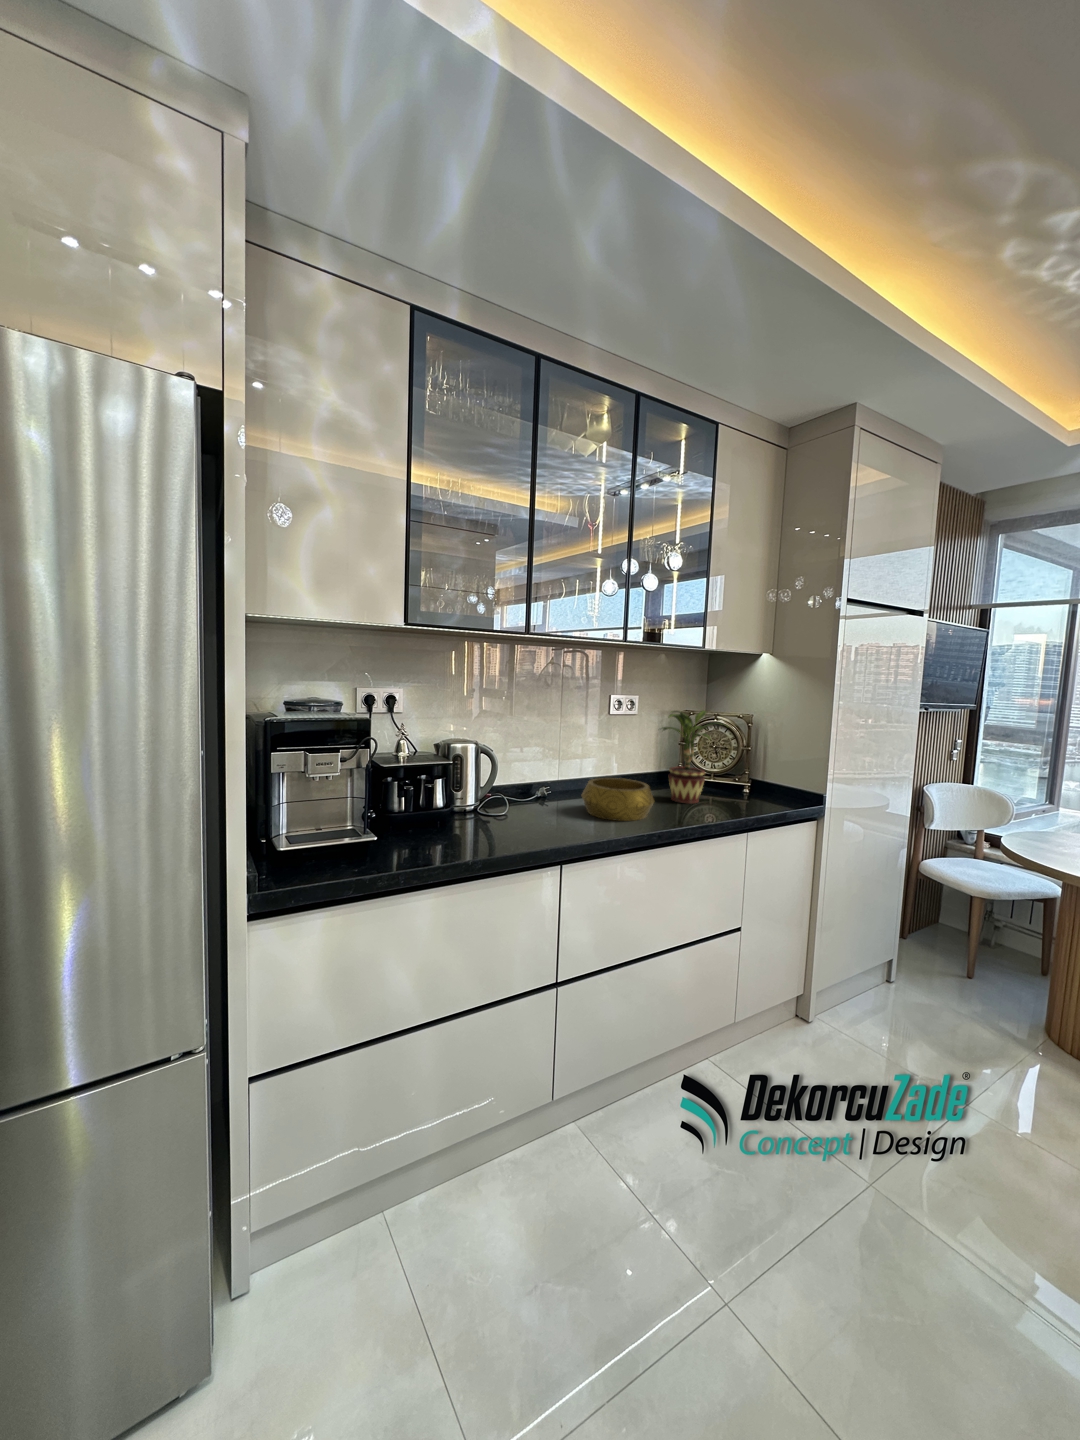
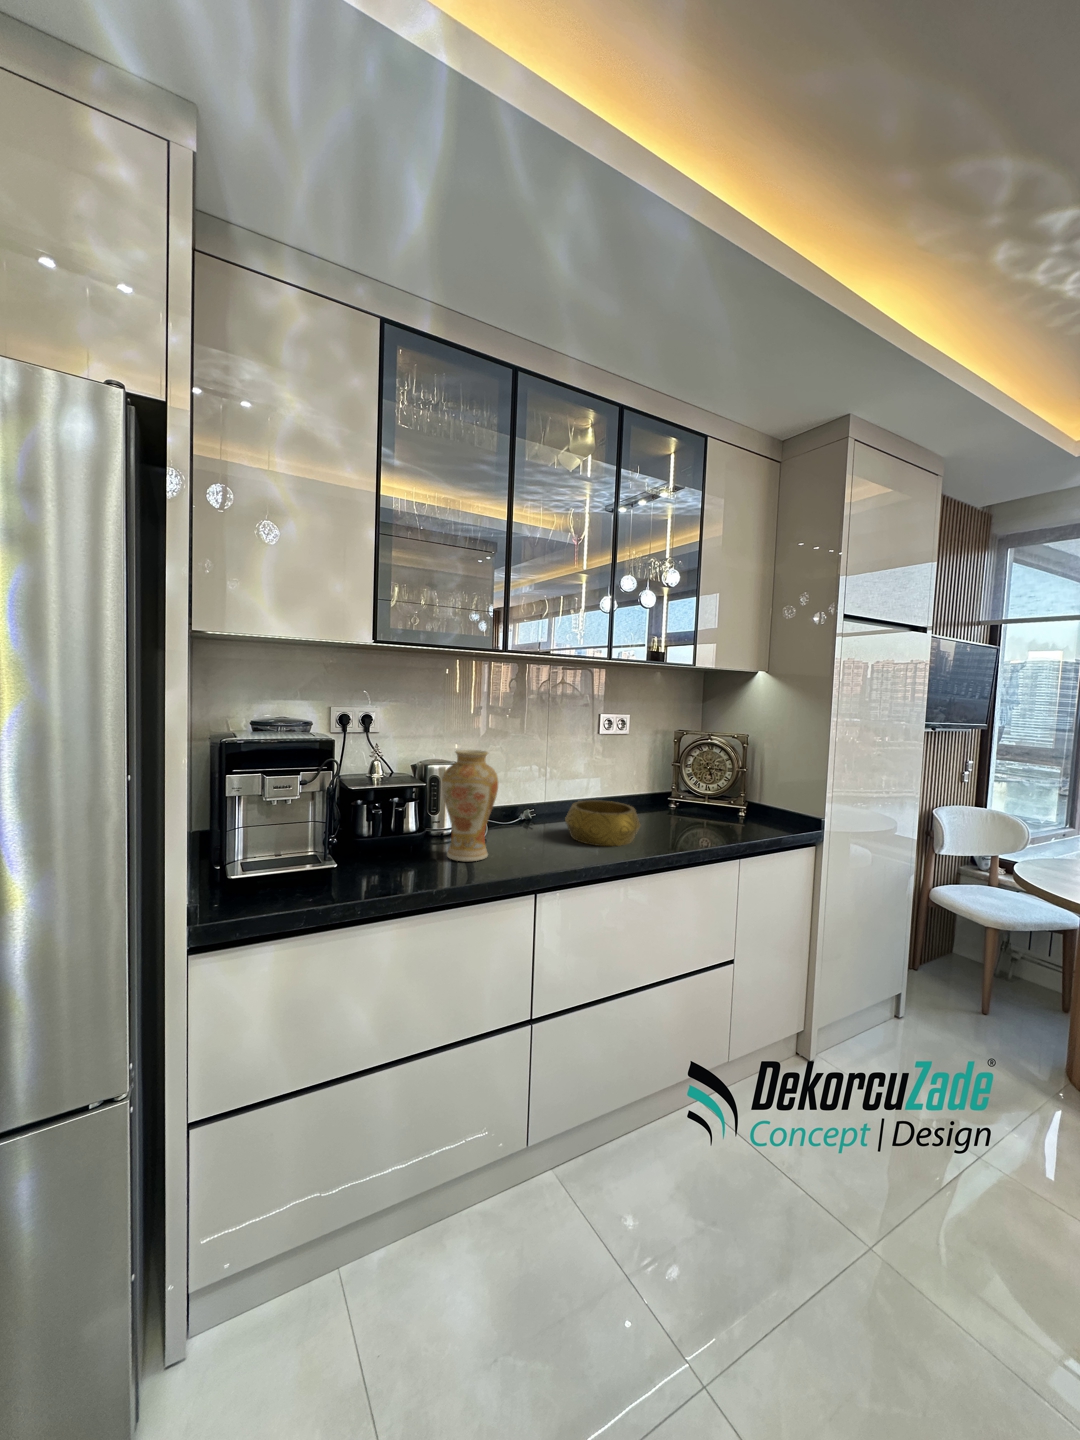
potted plant: present [663,711,719,804] -> none [647,730,722,827]
vase: none [469,729,523,835] -> present [442,750,498,861]

